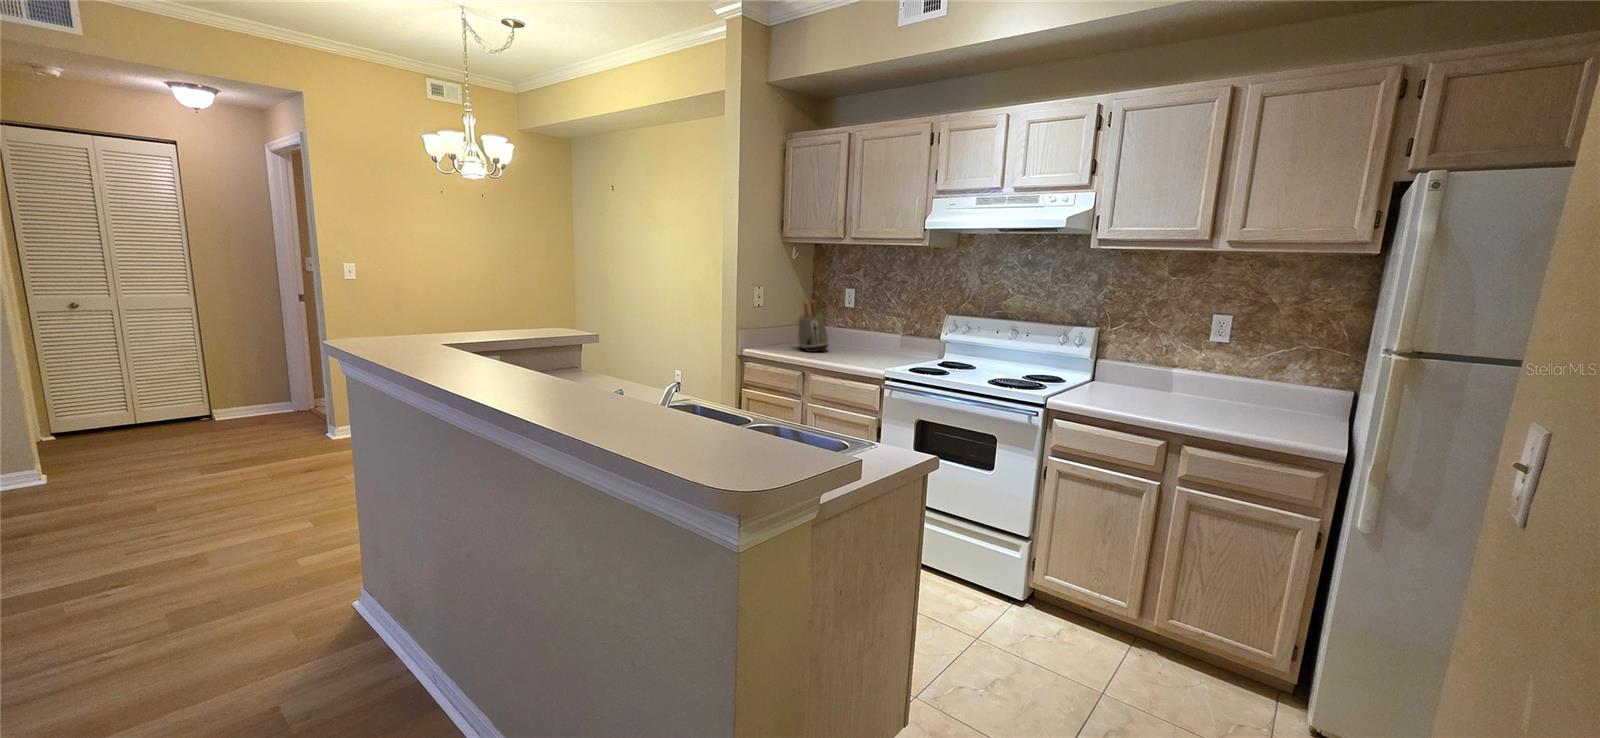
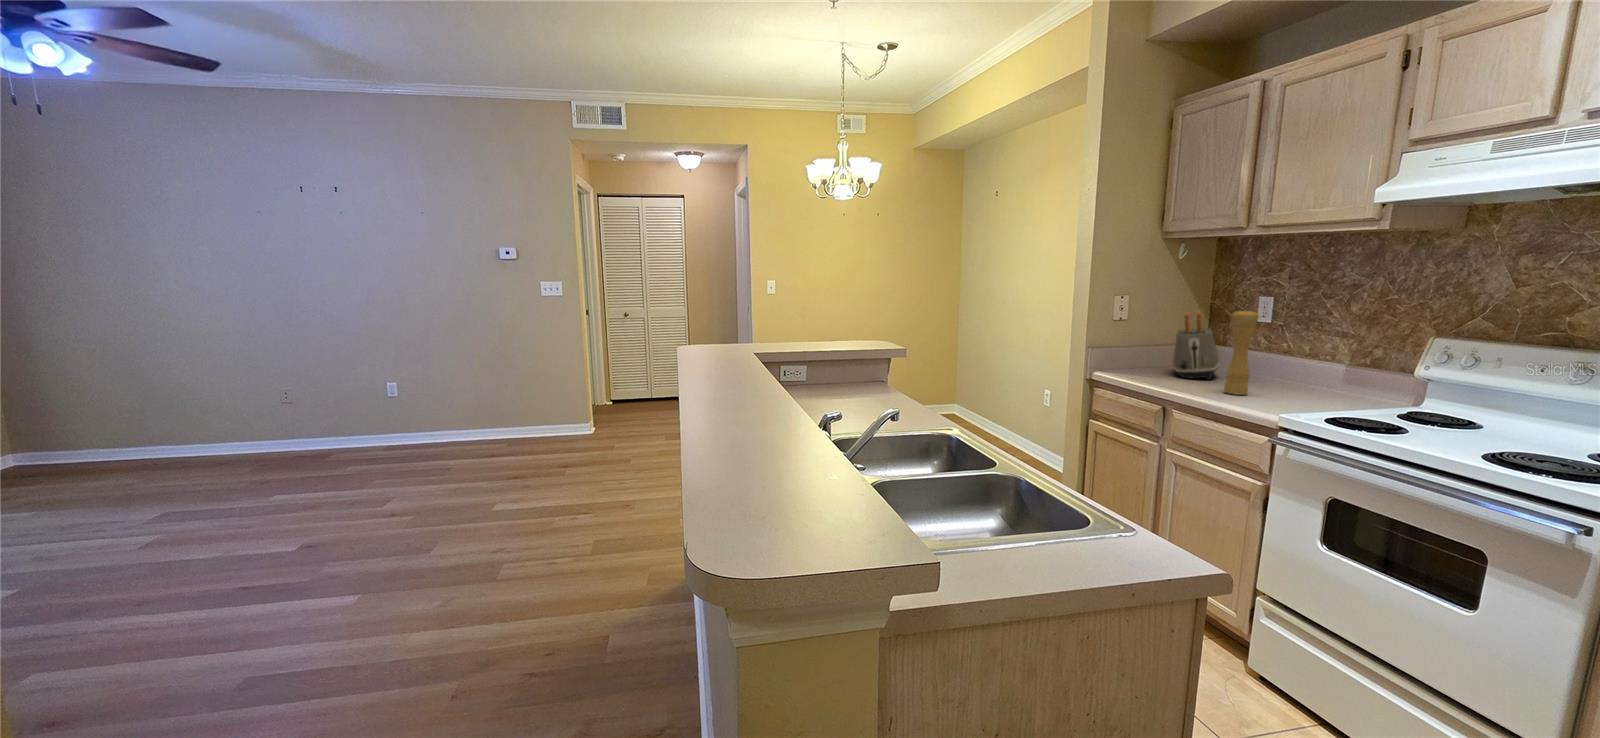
pepper mill: none [842,297,860,360] -> present [1224,310,1259,395]

